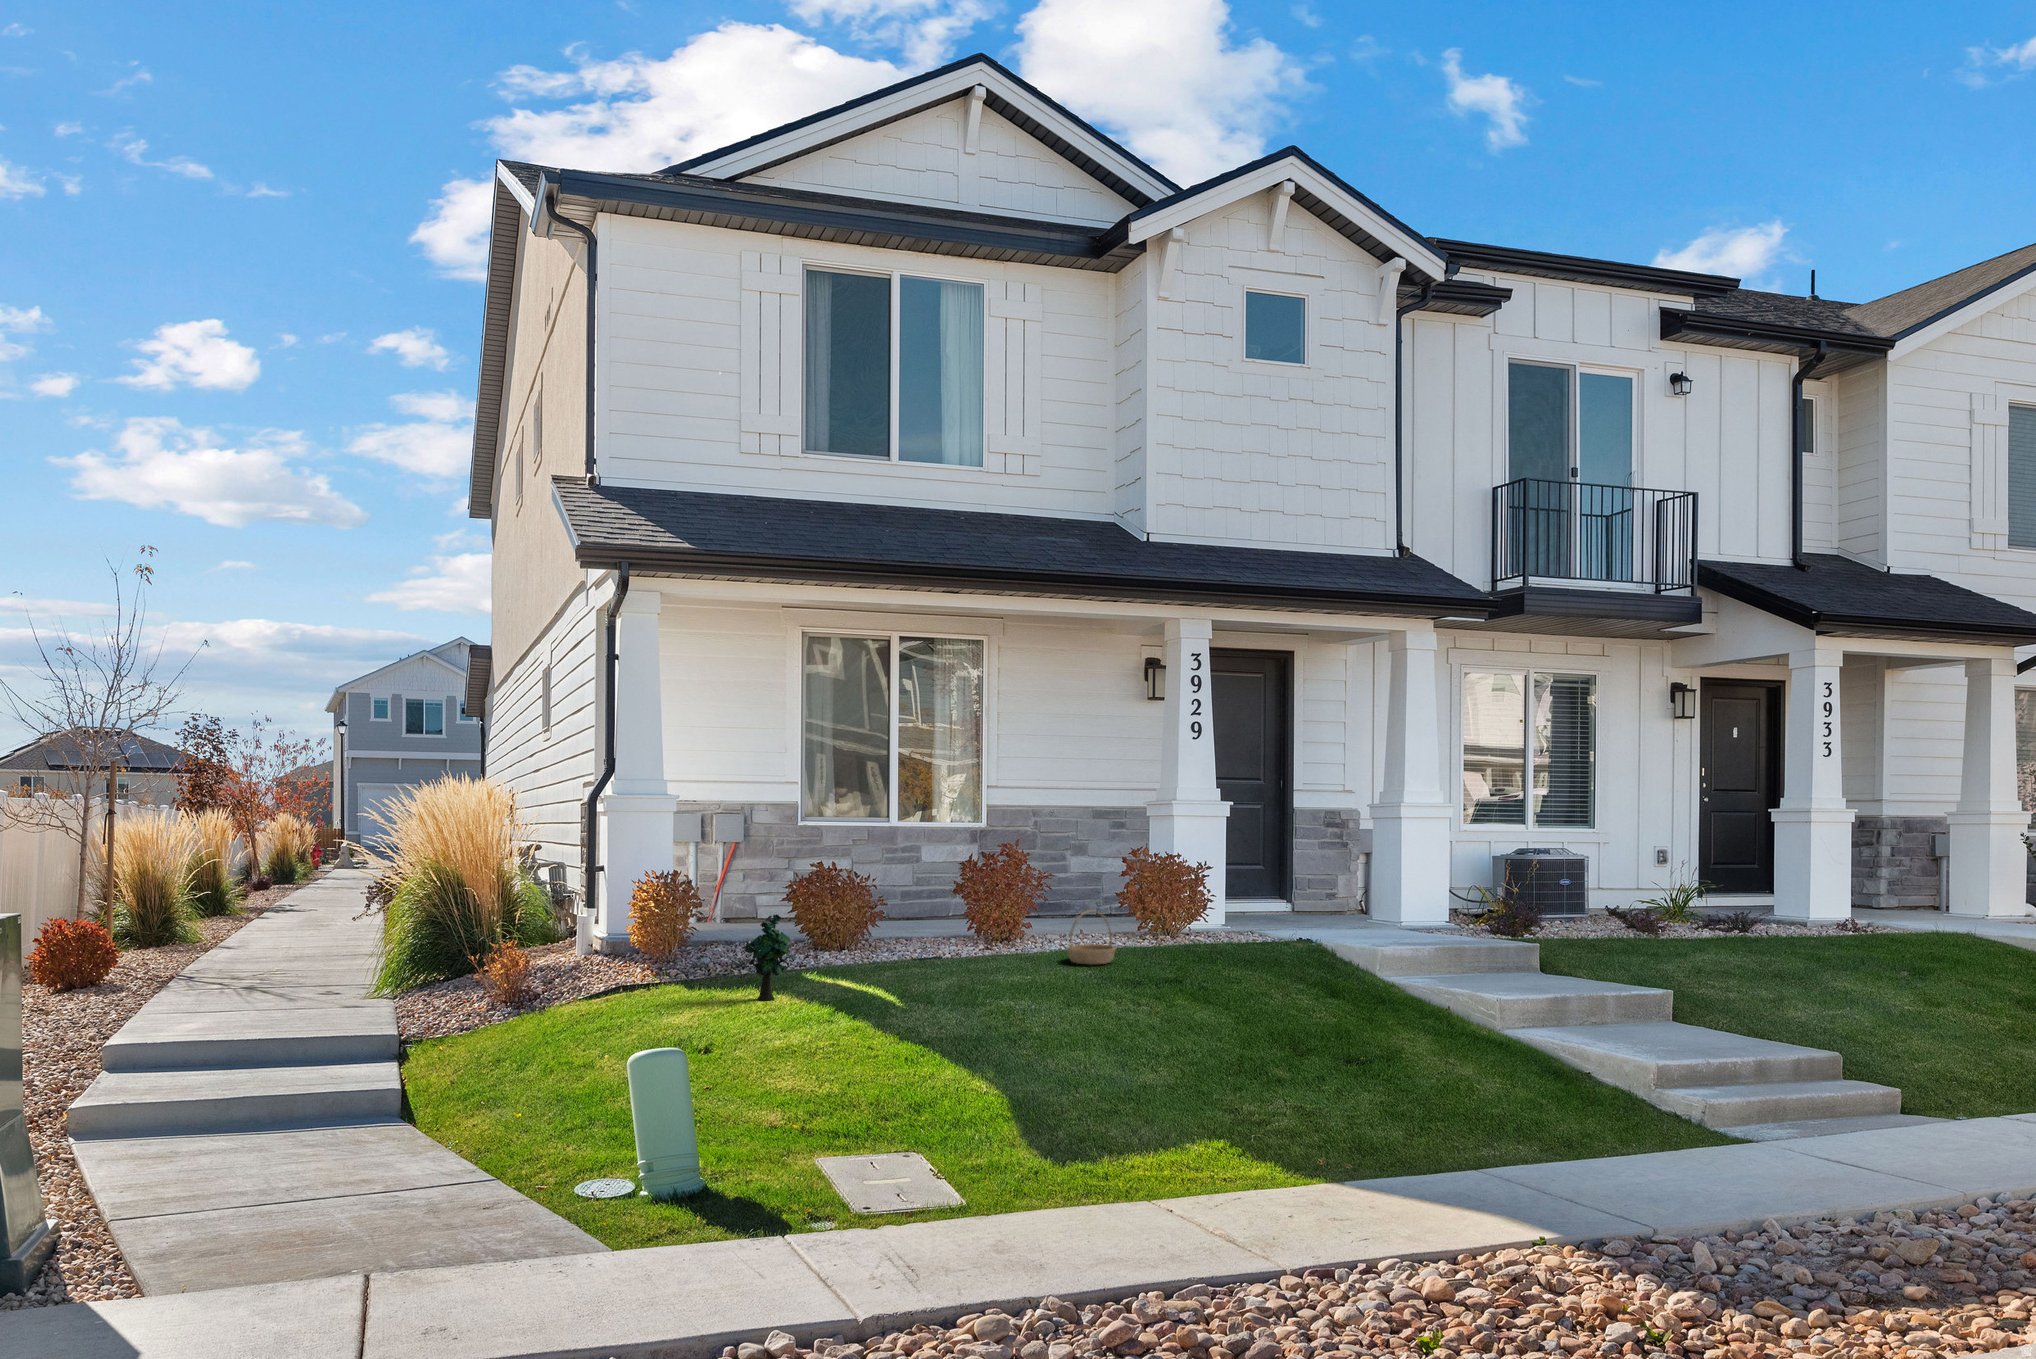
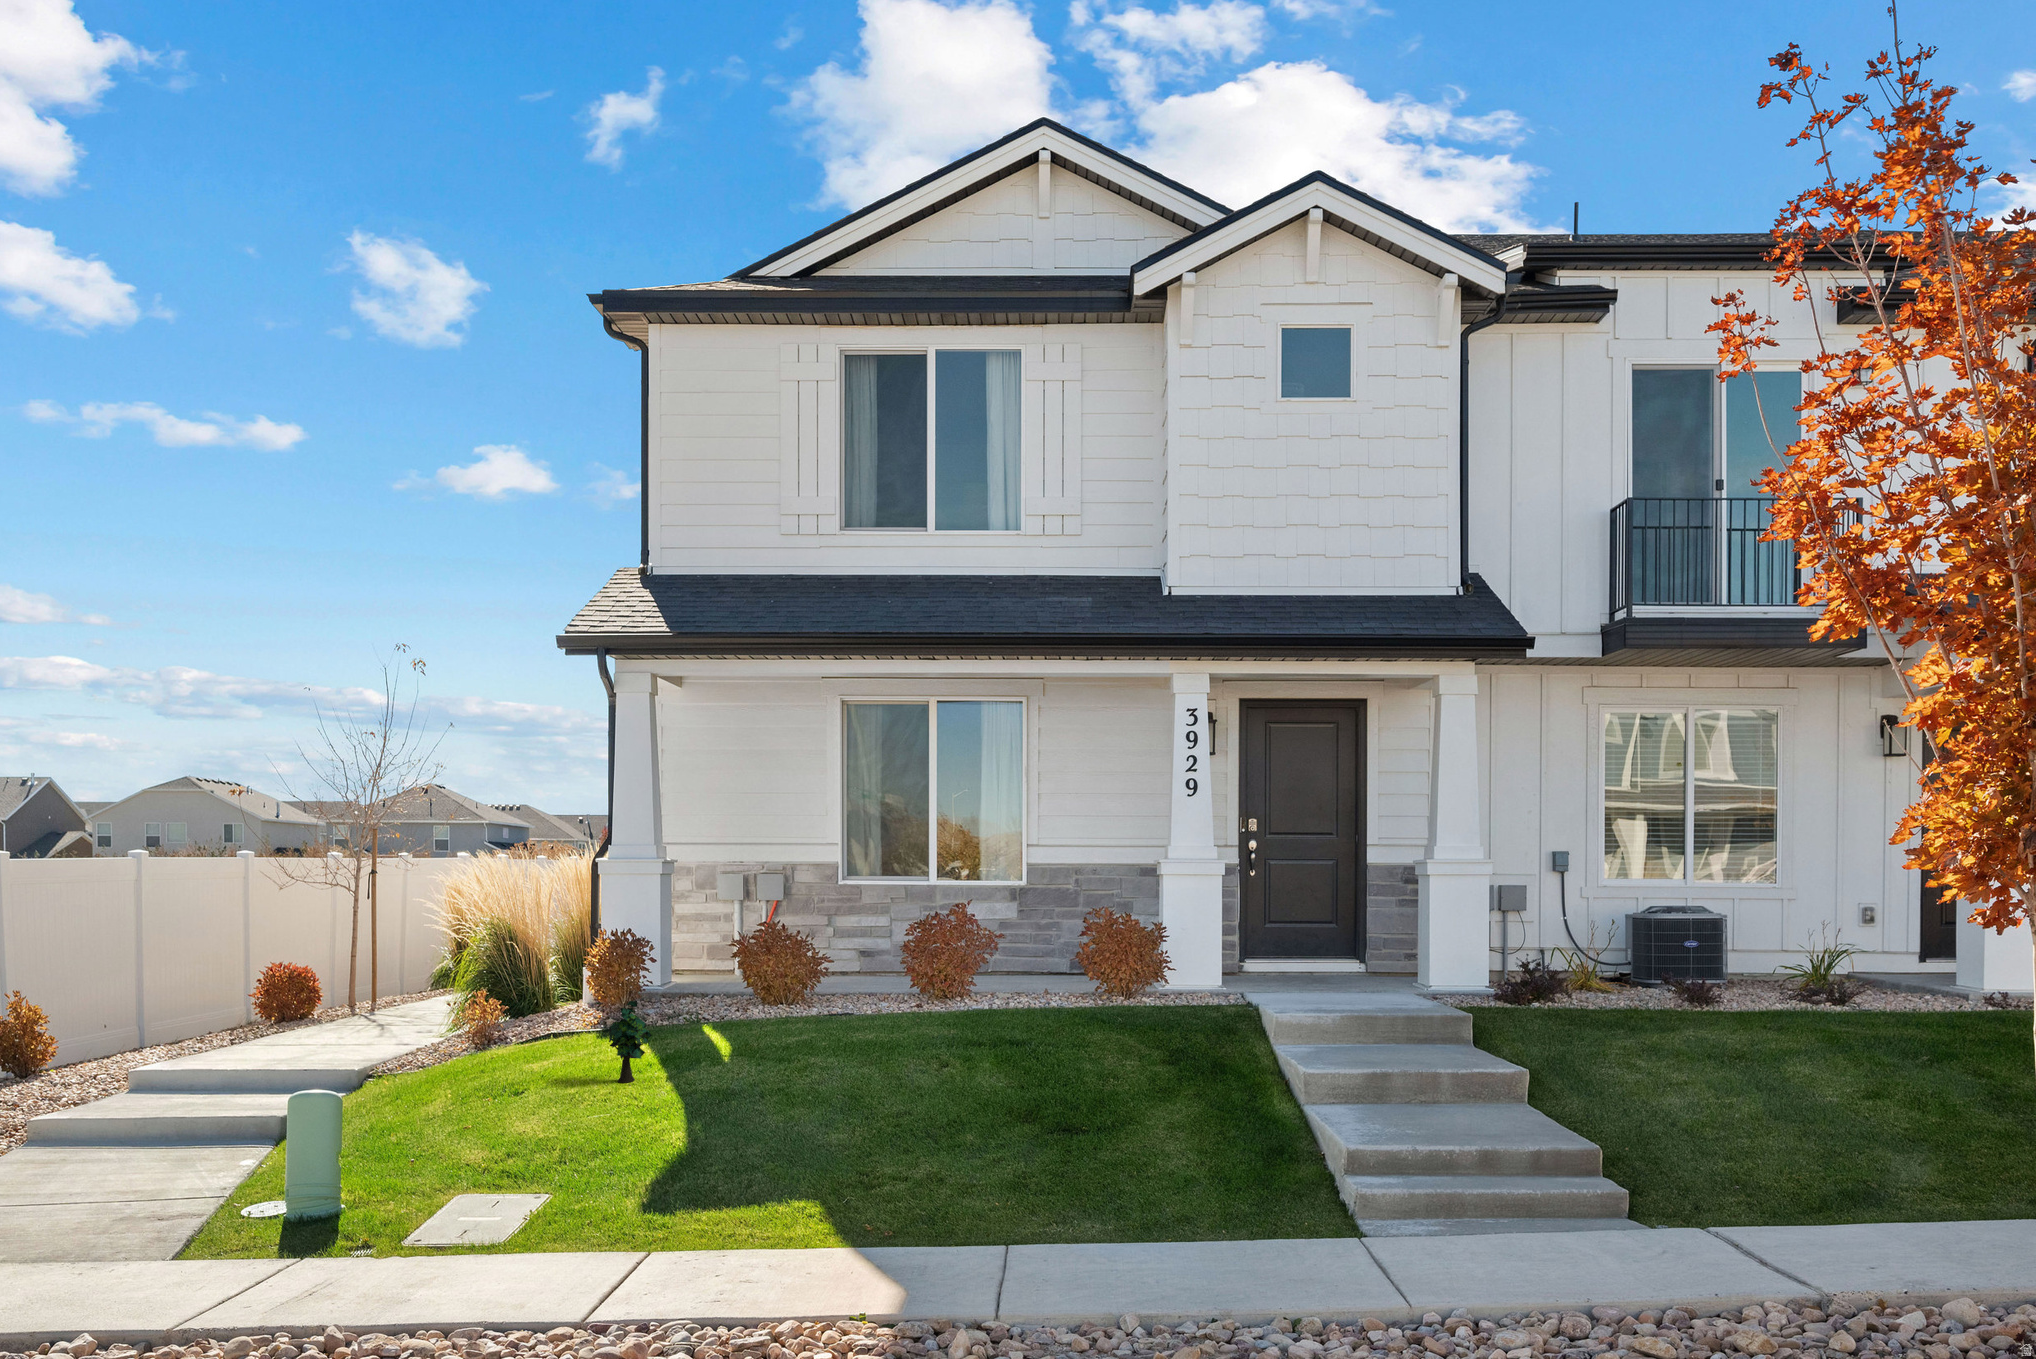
basket: present [1067,910,1116,965] -> none [979,993,1030,1050]

